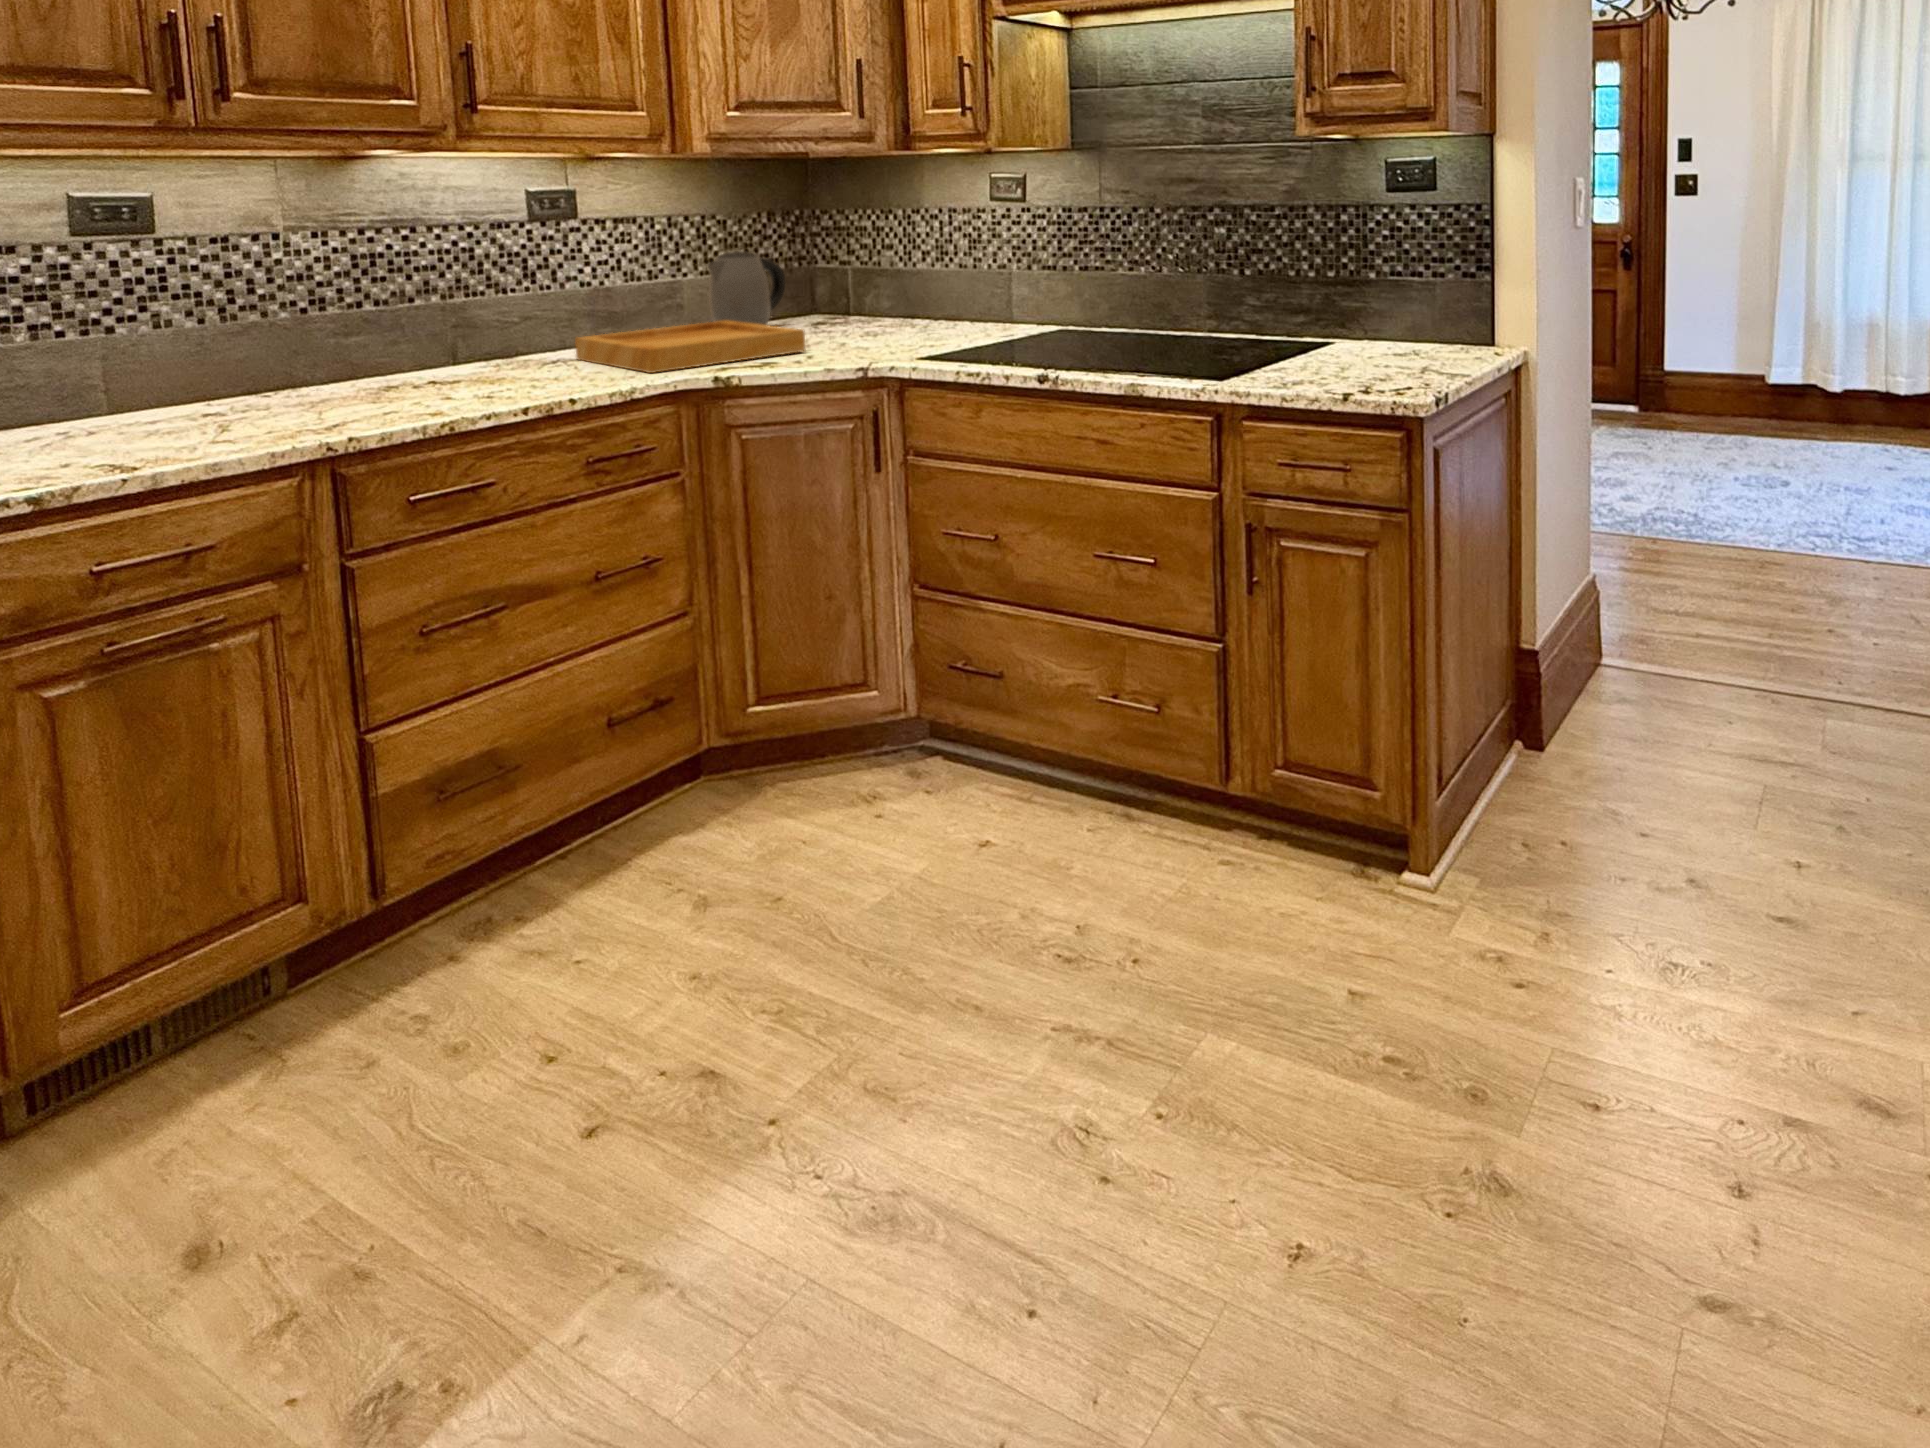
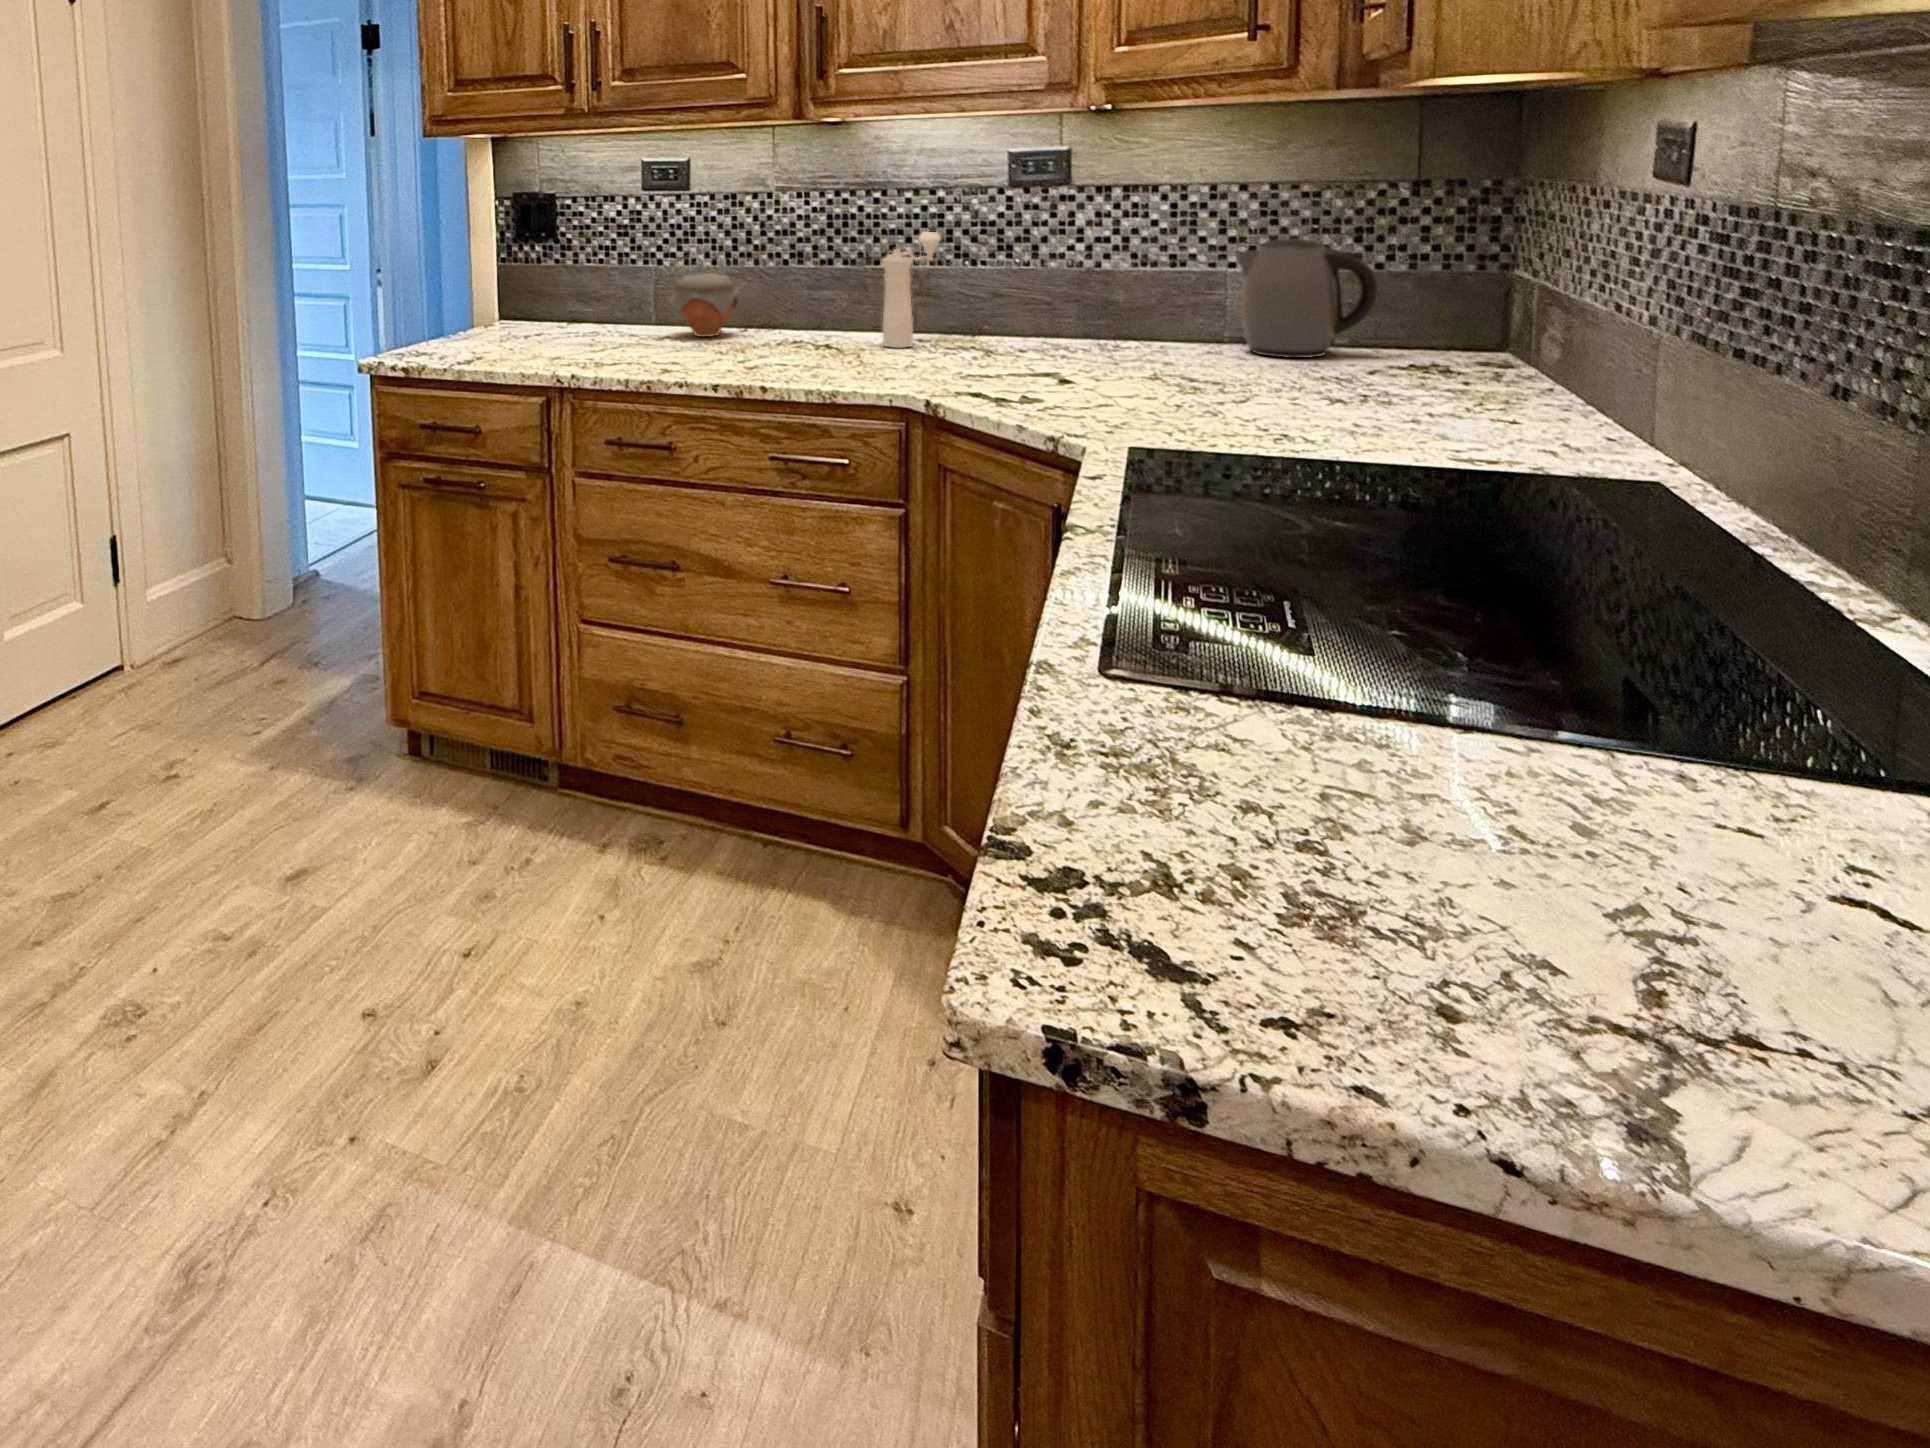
pepper mill: none [476,264,521,372] -> present [882,232,941,348]
tray: present [575,320,805,373] -> none [916,324,1184,398]
jar: none [207,328,303,405] -> present [669,273,739,337]

